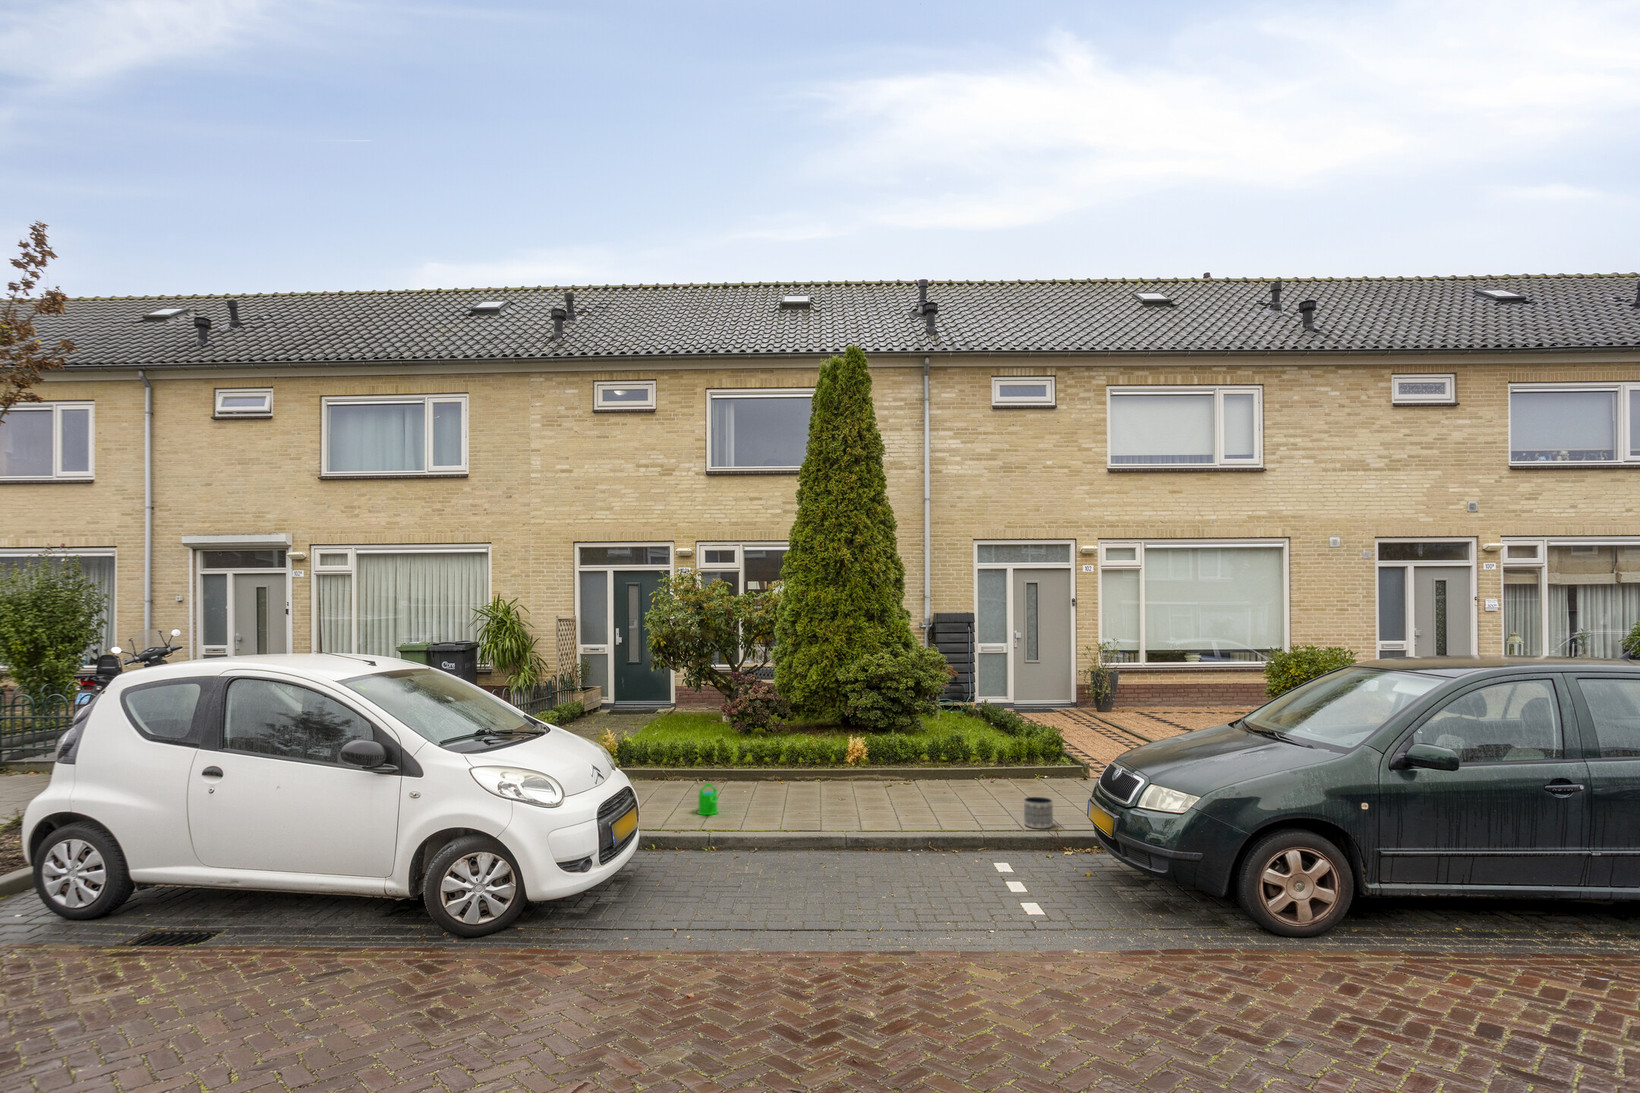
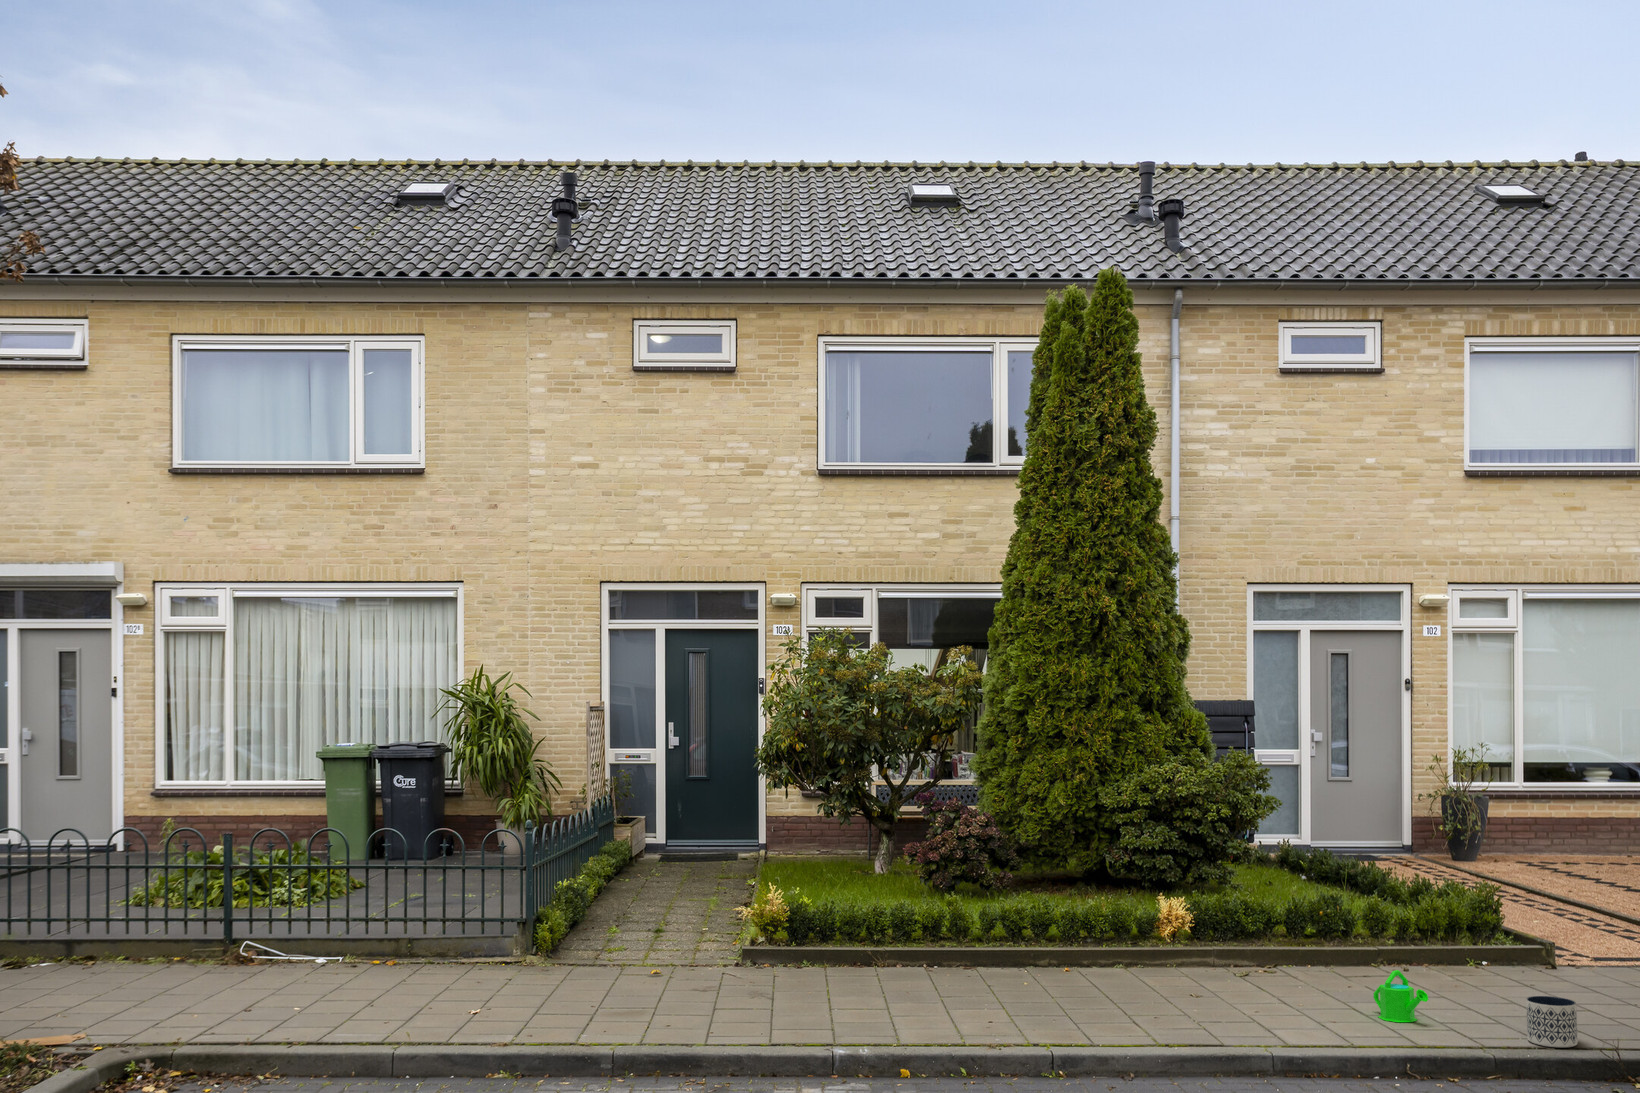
watering can: present [698,783,718,815] -> present [1373,970,1429,1022]

